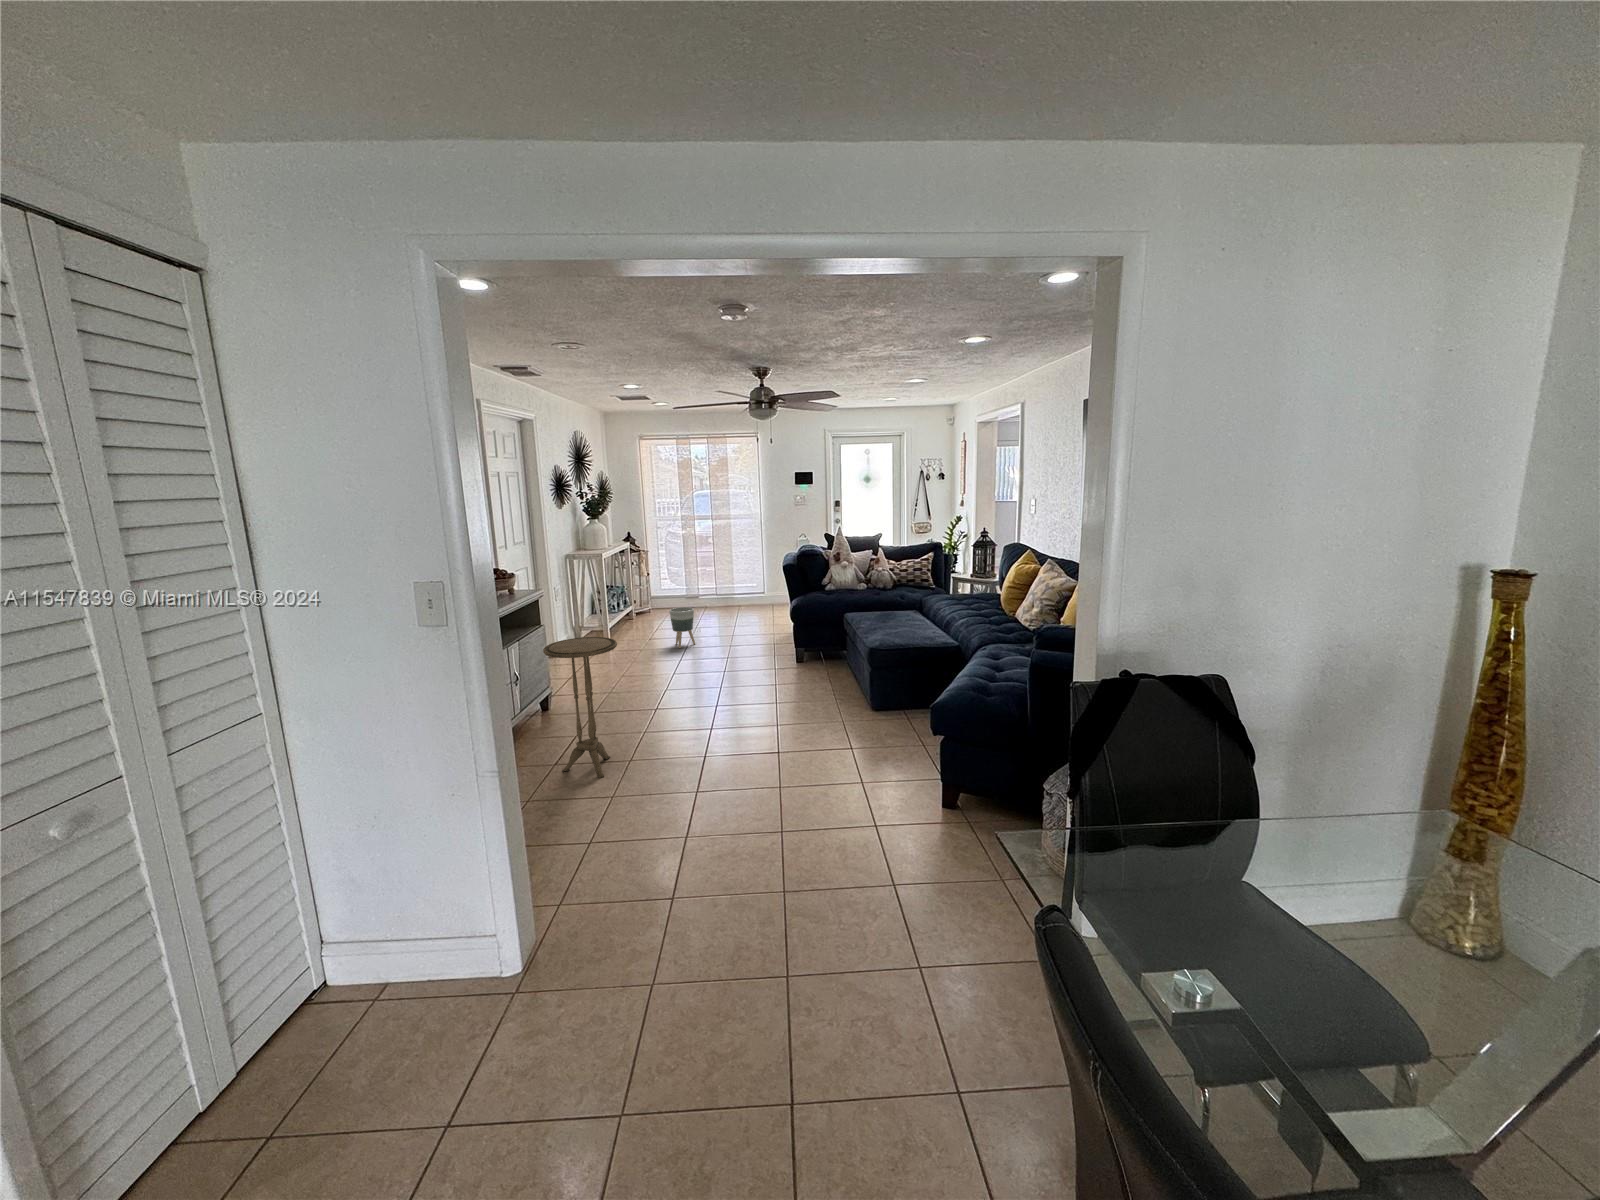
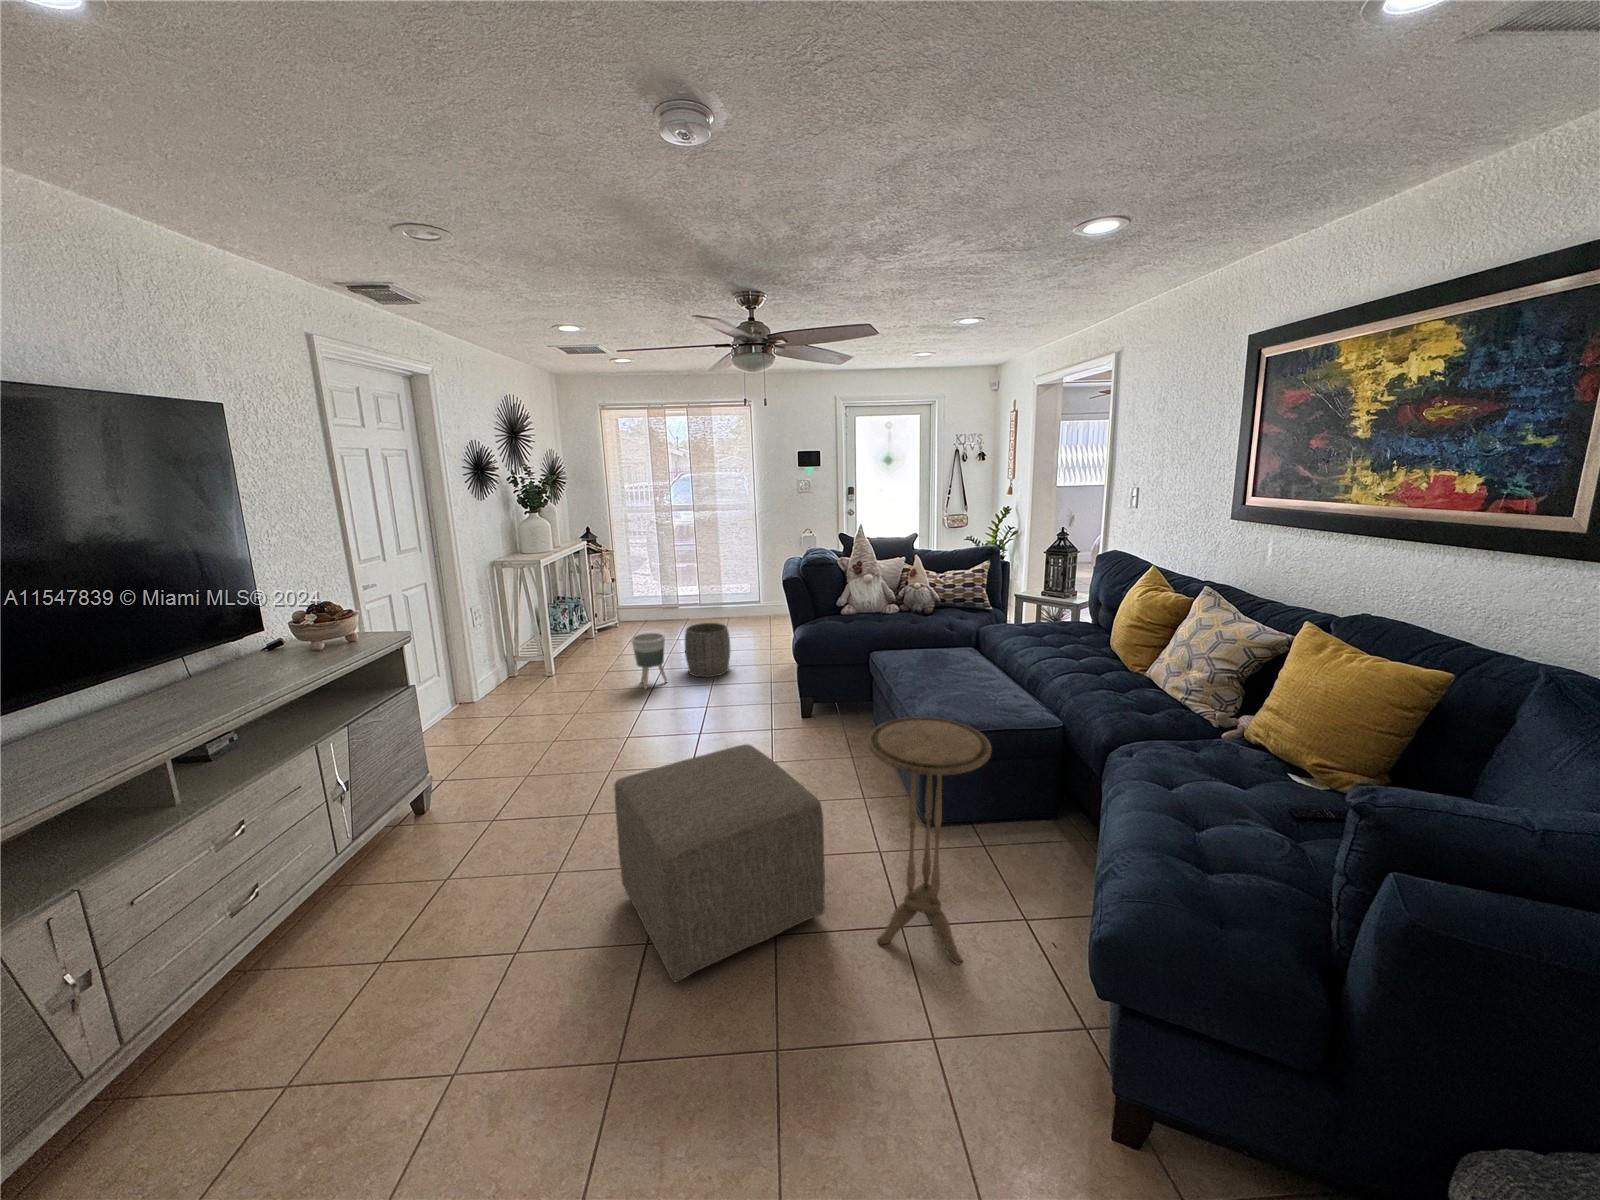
woven basket: none [708,602,742,641] -> present [685,623,731,677]
side table: present [543,637,617,778] -> present [868,717,992,965]
ottoman: none [678,651,801,762] -> present [614,744,825,982]

